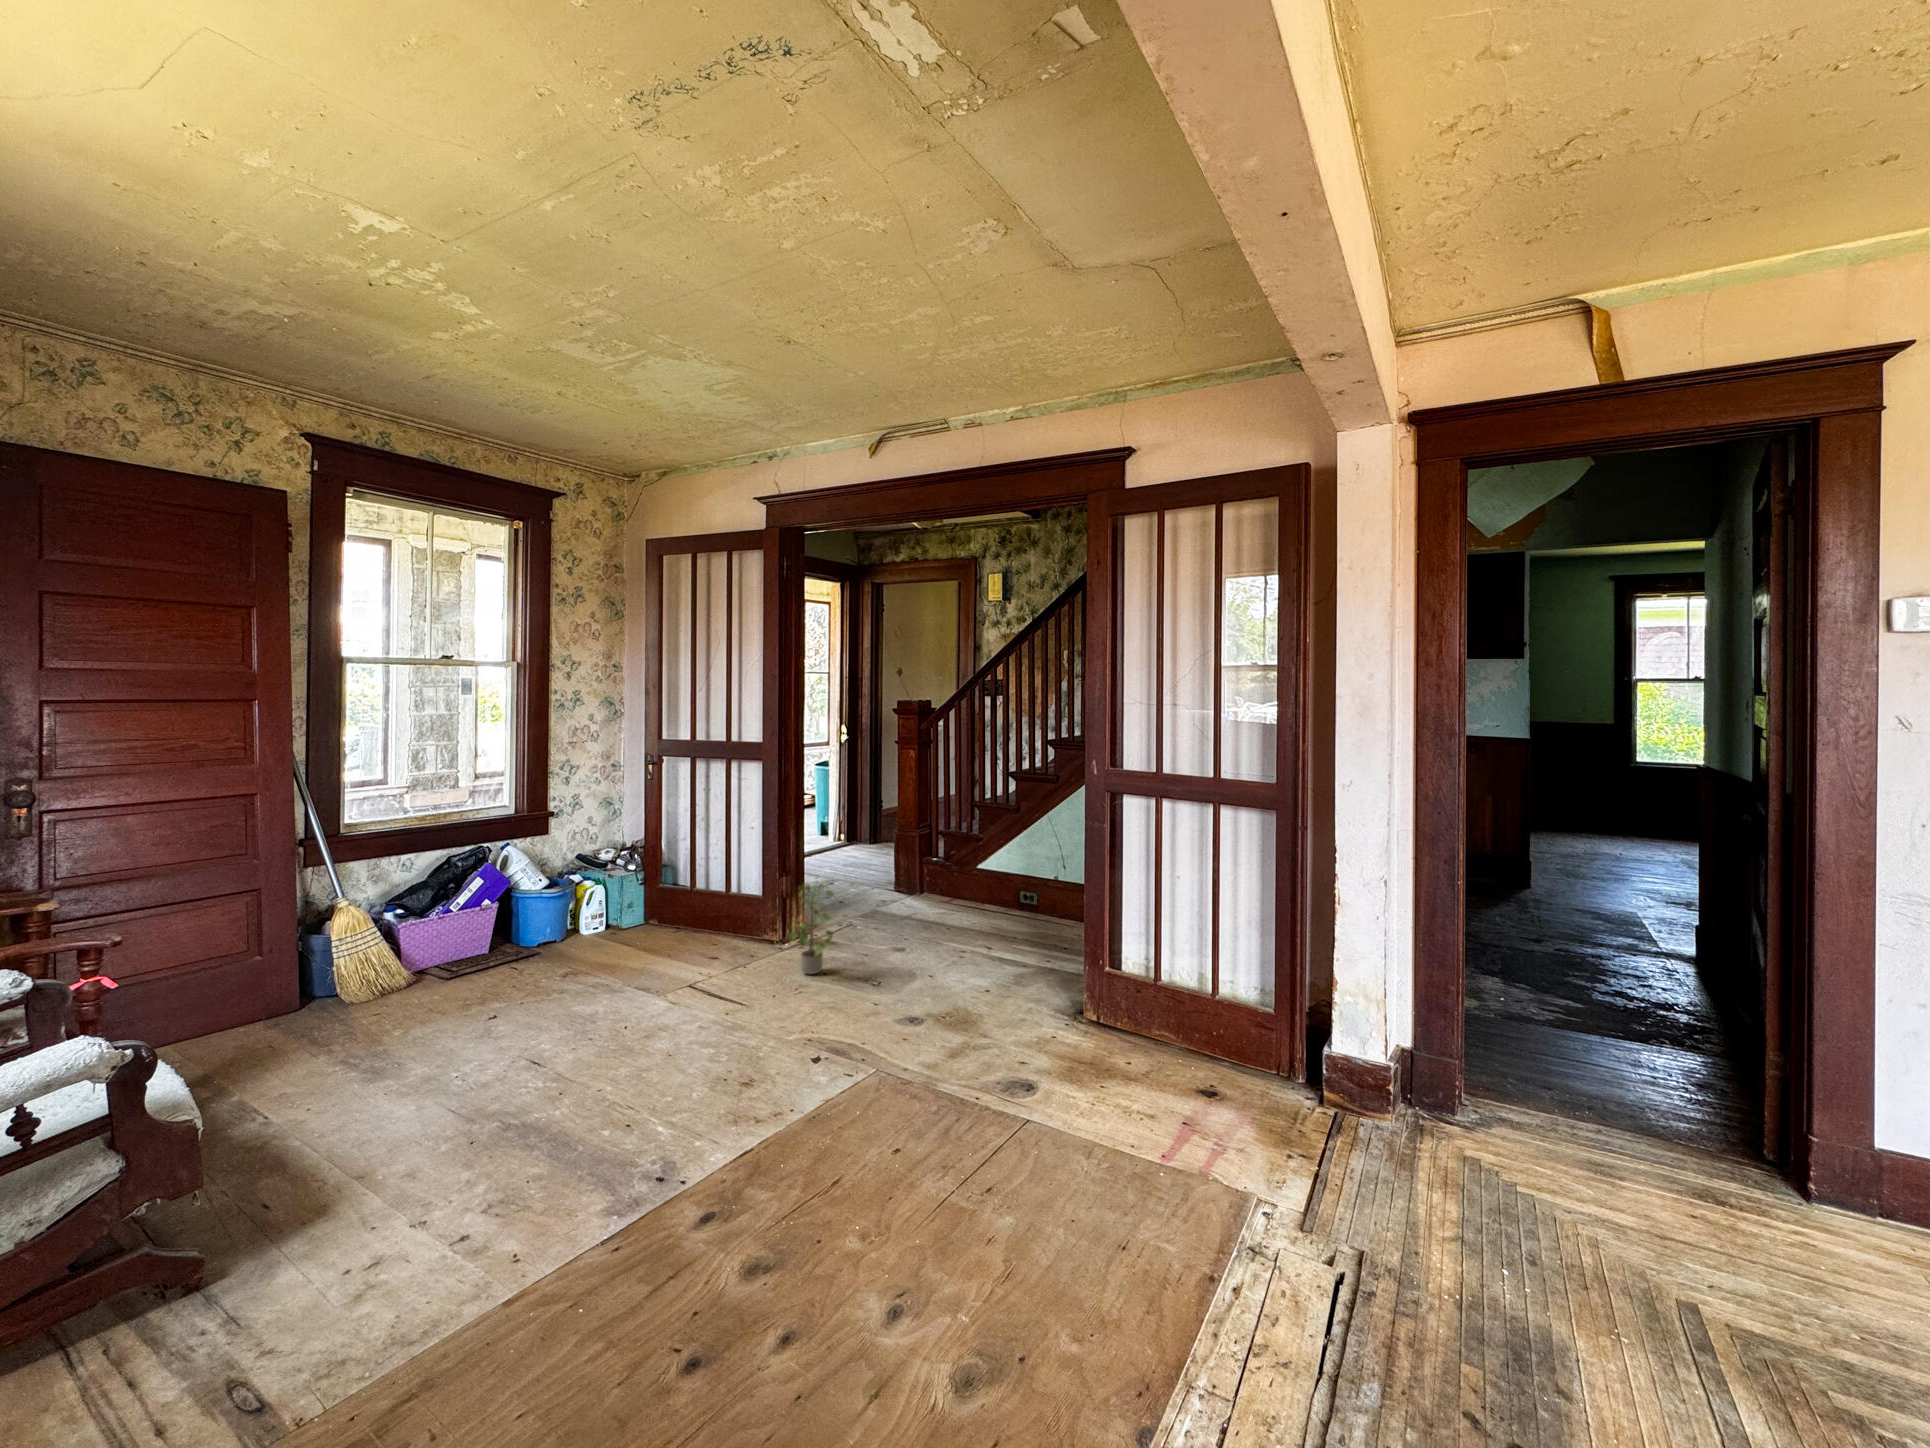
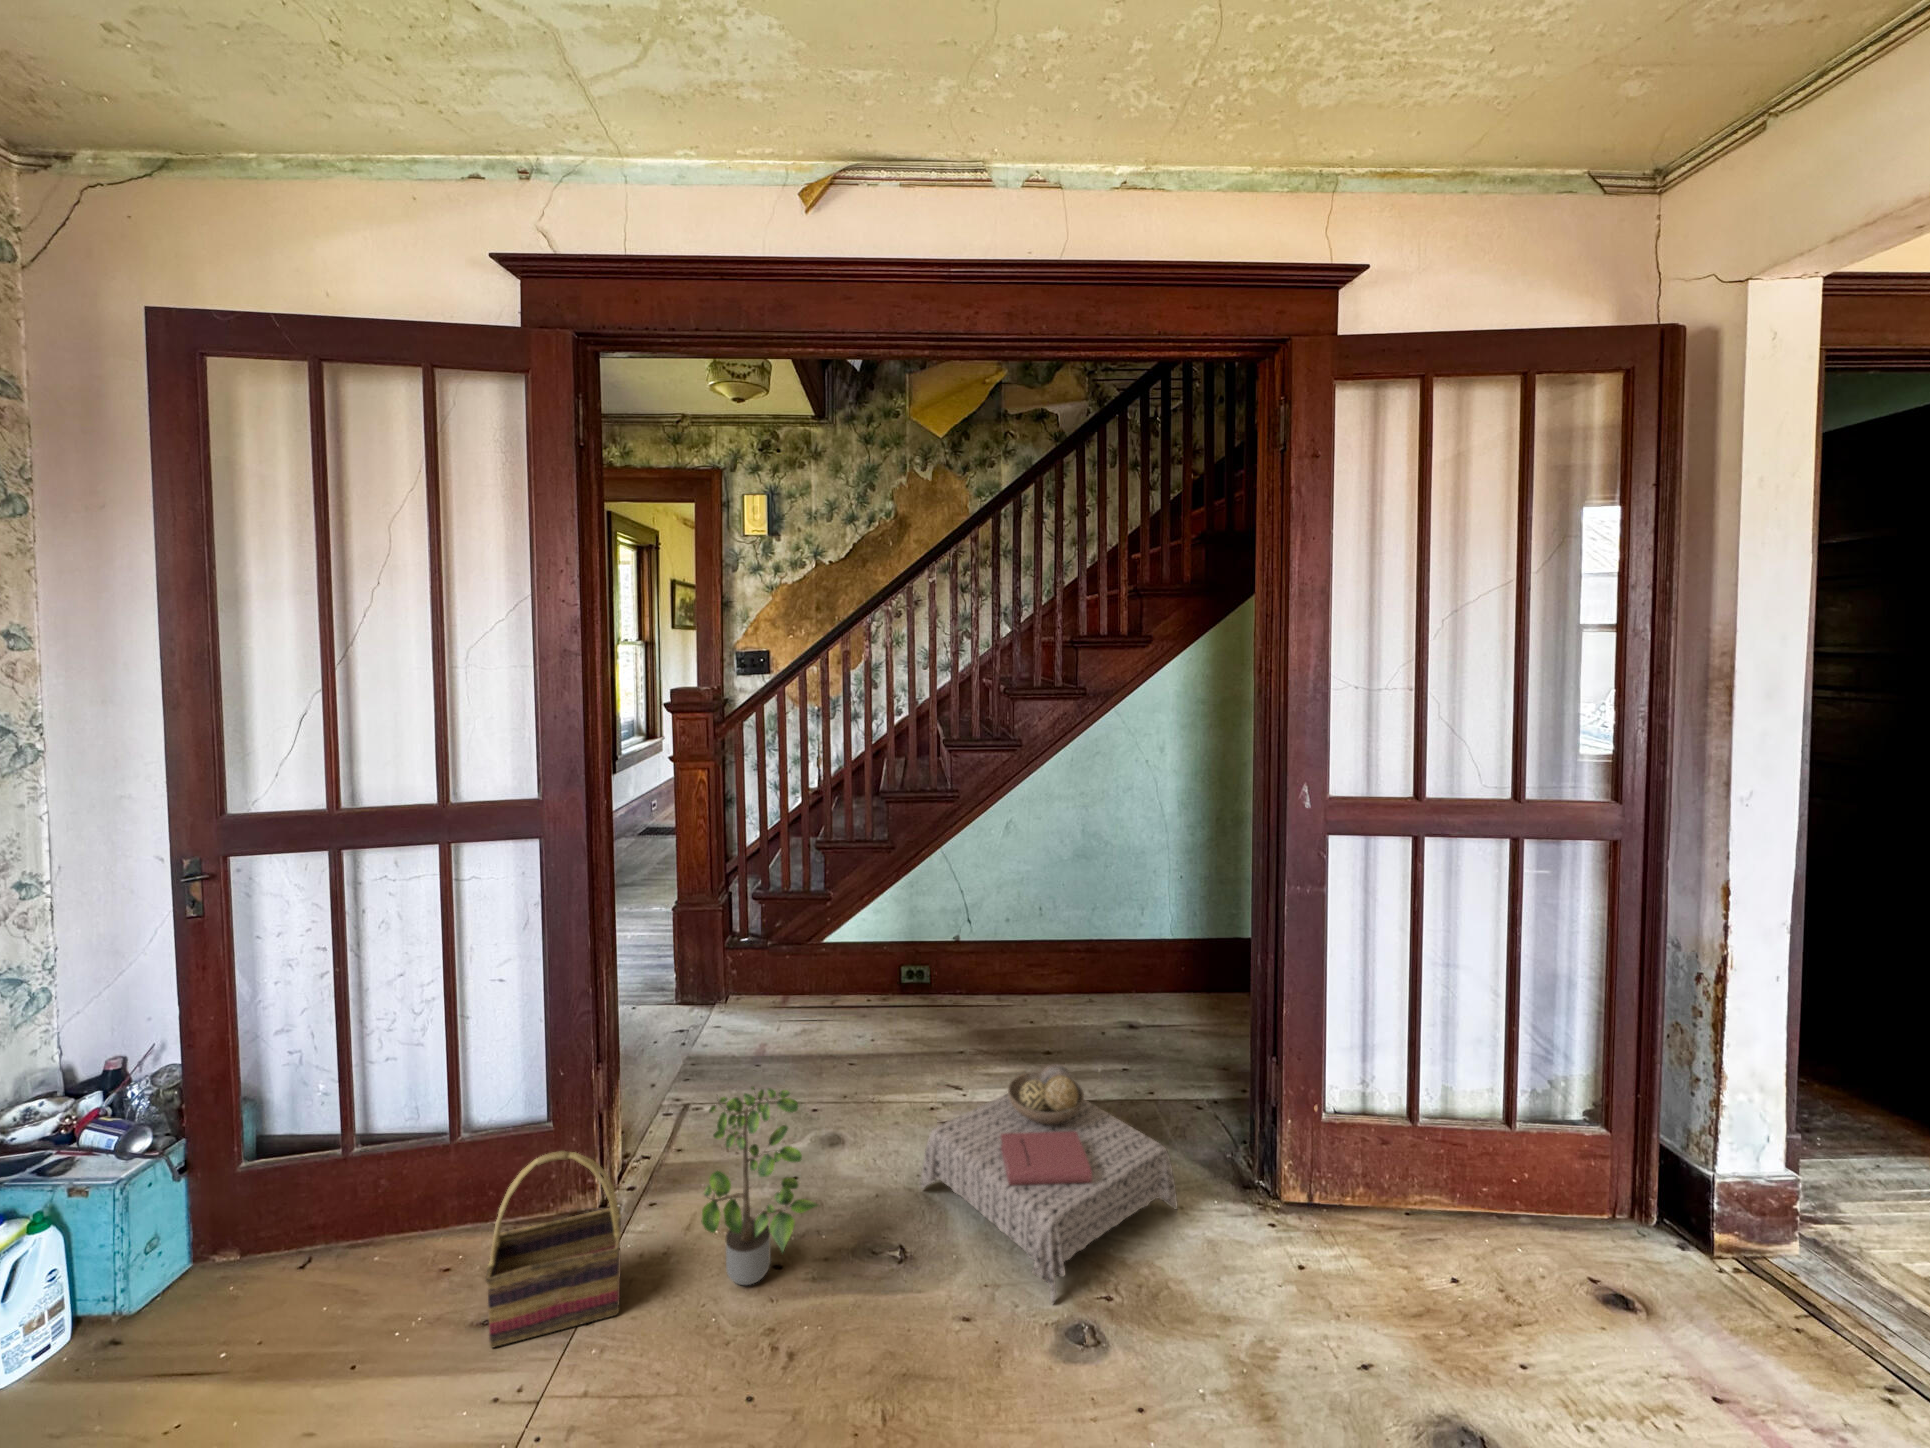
basket: none [710,892,770,968] -> present [485,1151,621,1347]
ottoman: none [909,920,1024,1010] -> present [920,1064,1178,1304]

